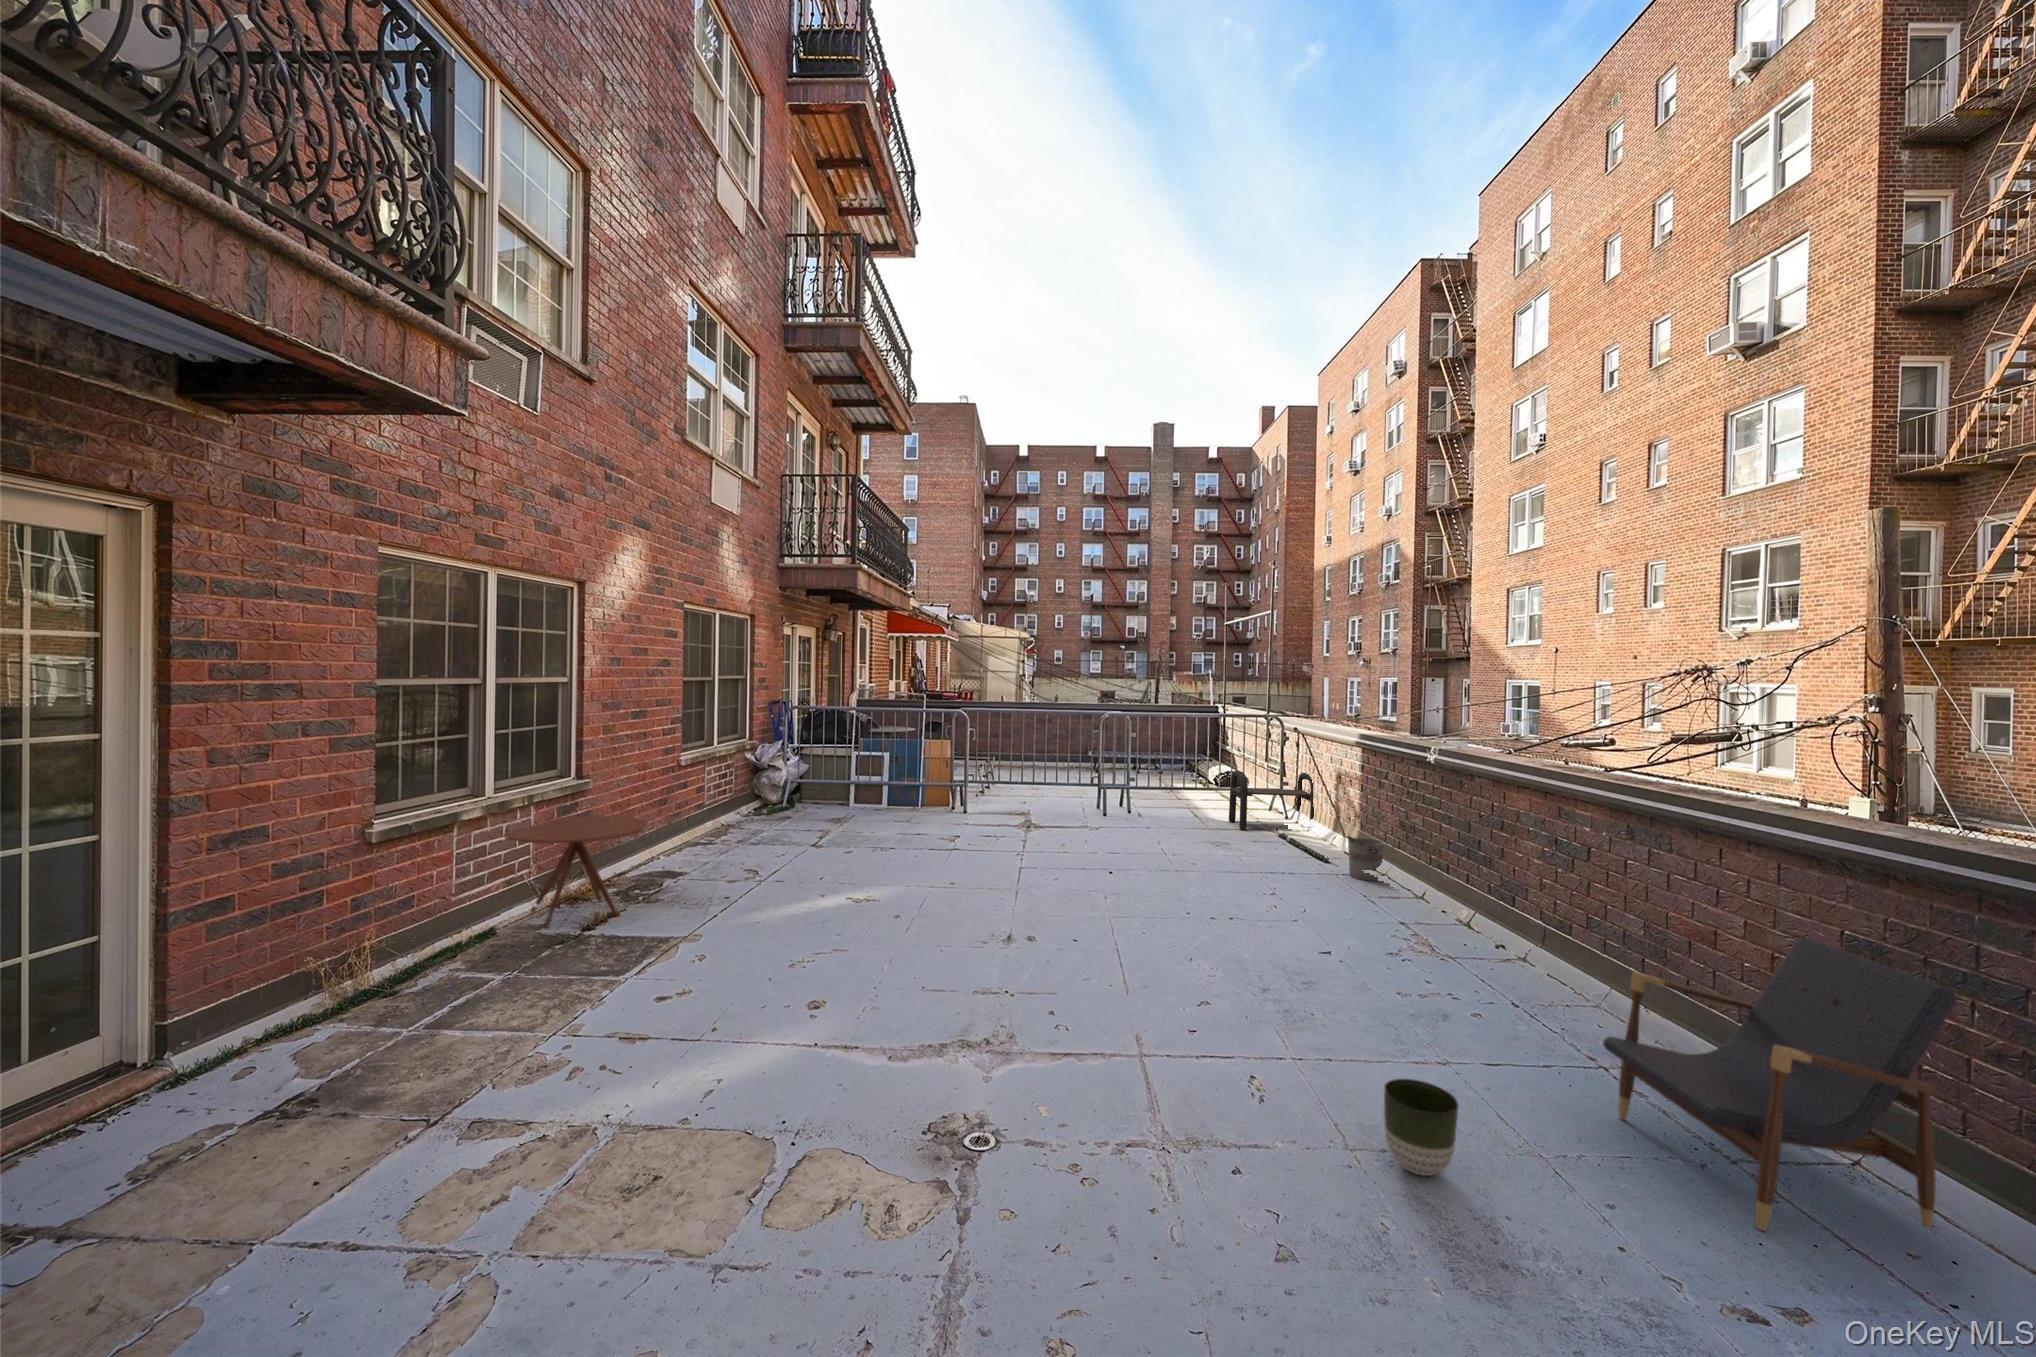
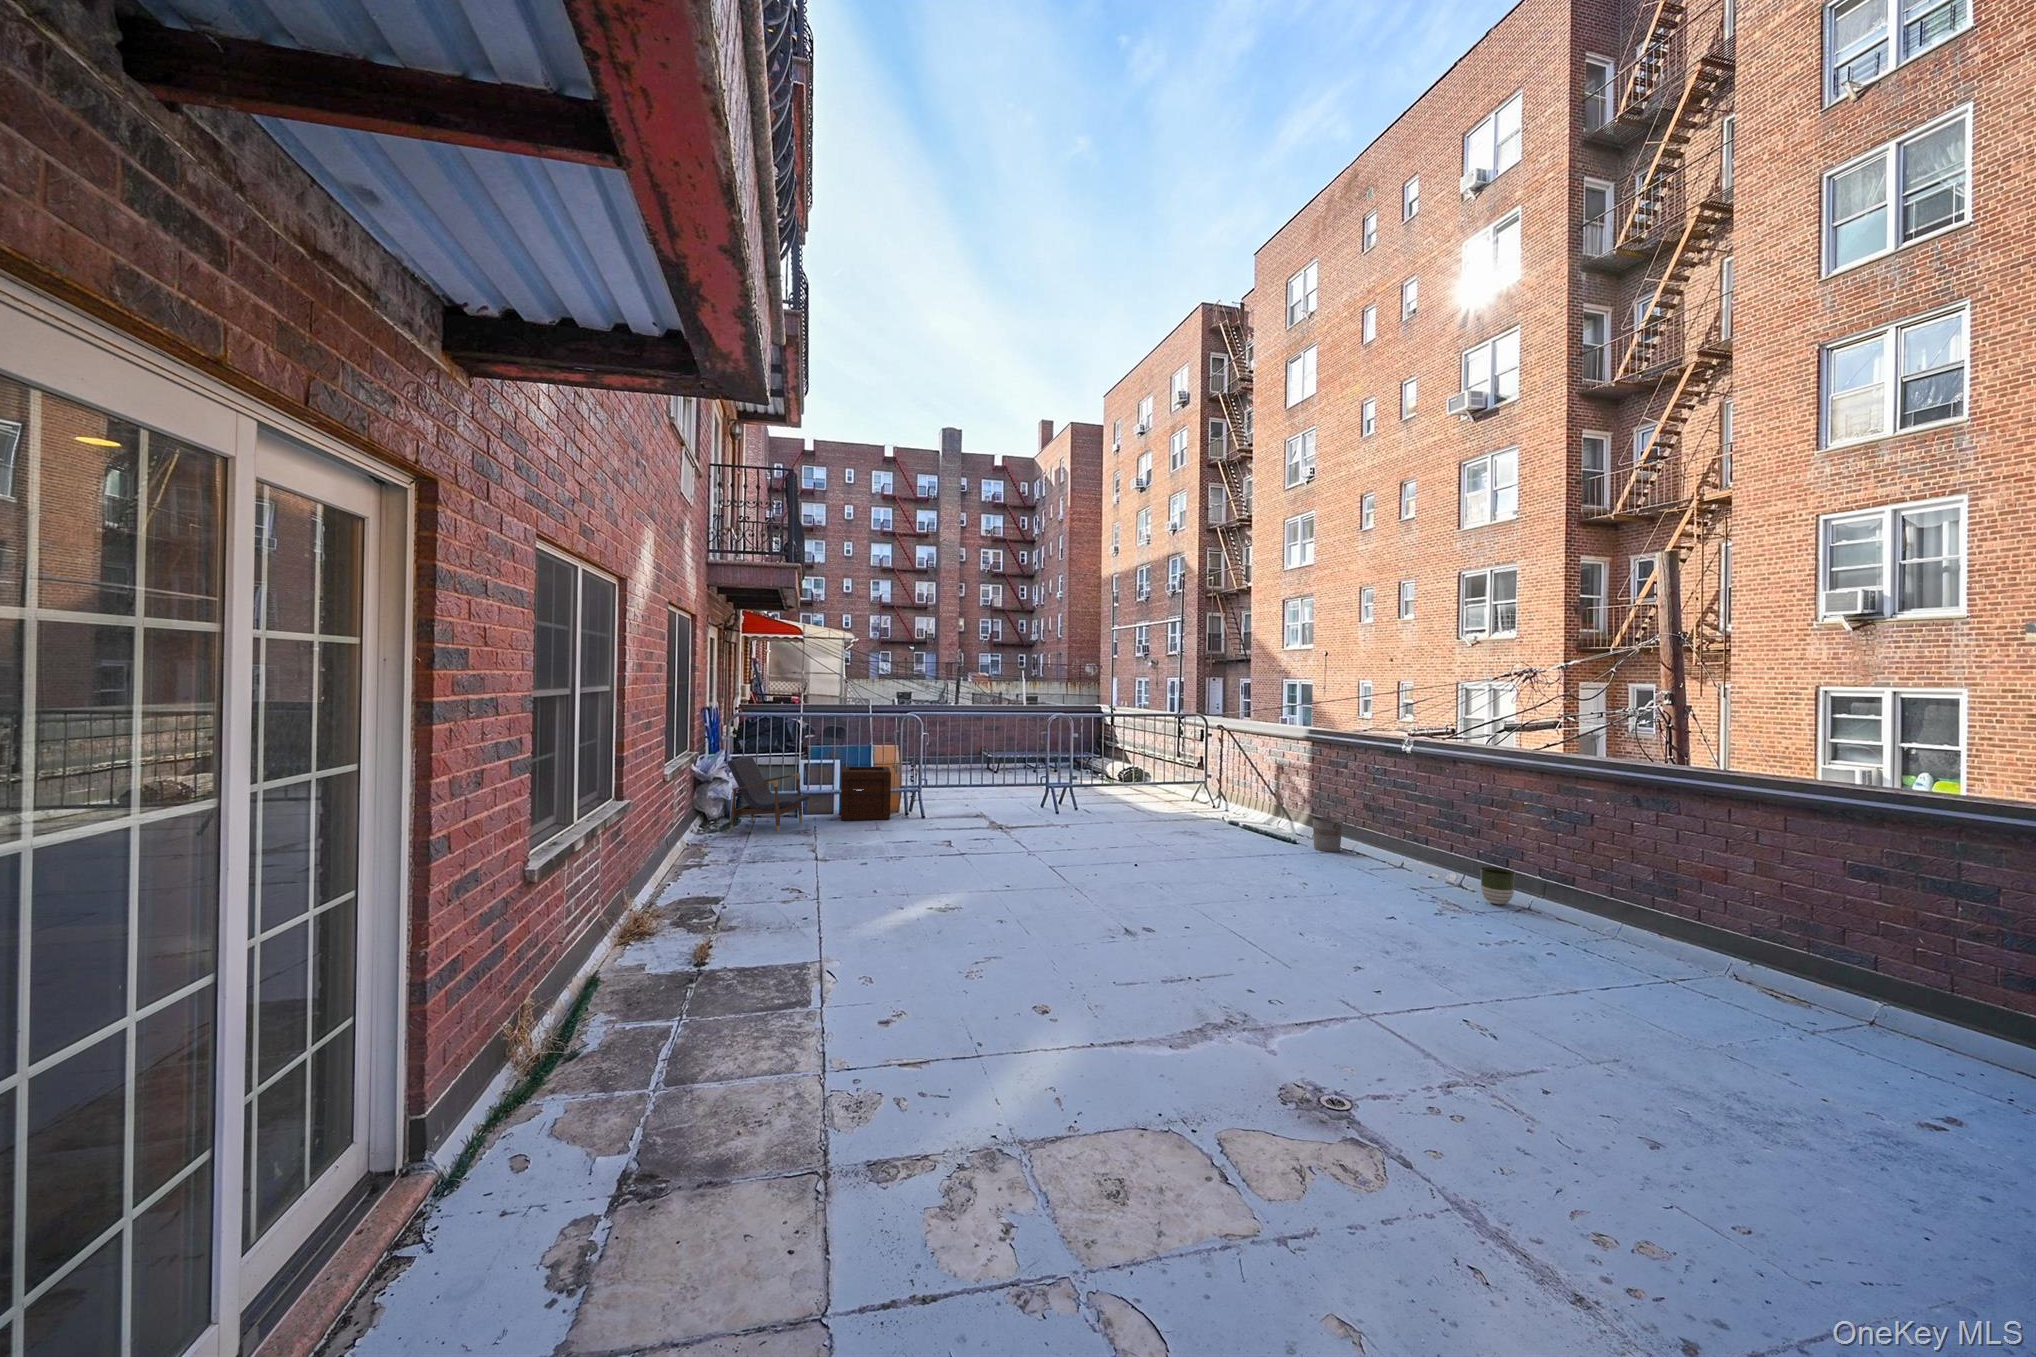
wooden crate: none [882,757,940,812] -> present [841,767,891,821]
bench: present [1229,770,1314,830] -> none [1163,763,1242,817]
round table: present [501,816,648,928] -> none [613,843,761,968]
lounge chair: present [1603,938,1957,1231] -> present [727,756,810,834]
planter: present [1384,1079,1459,1176] -> present [1480,867,1515,905]

